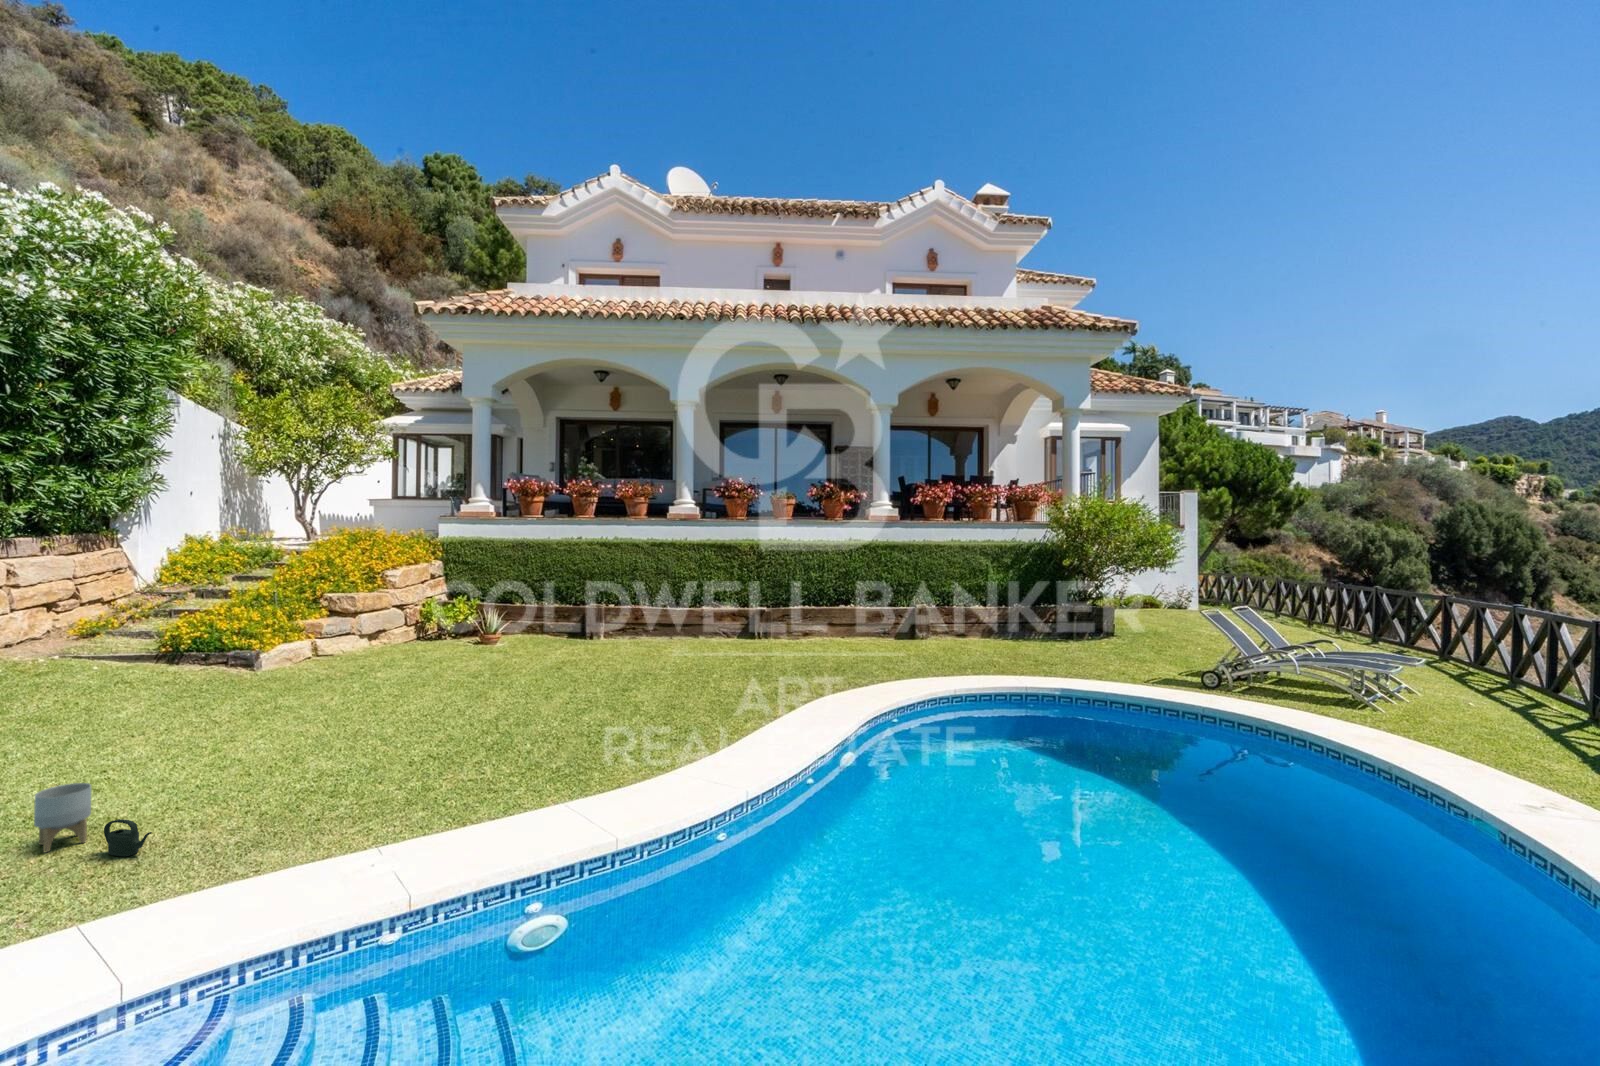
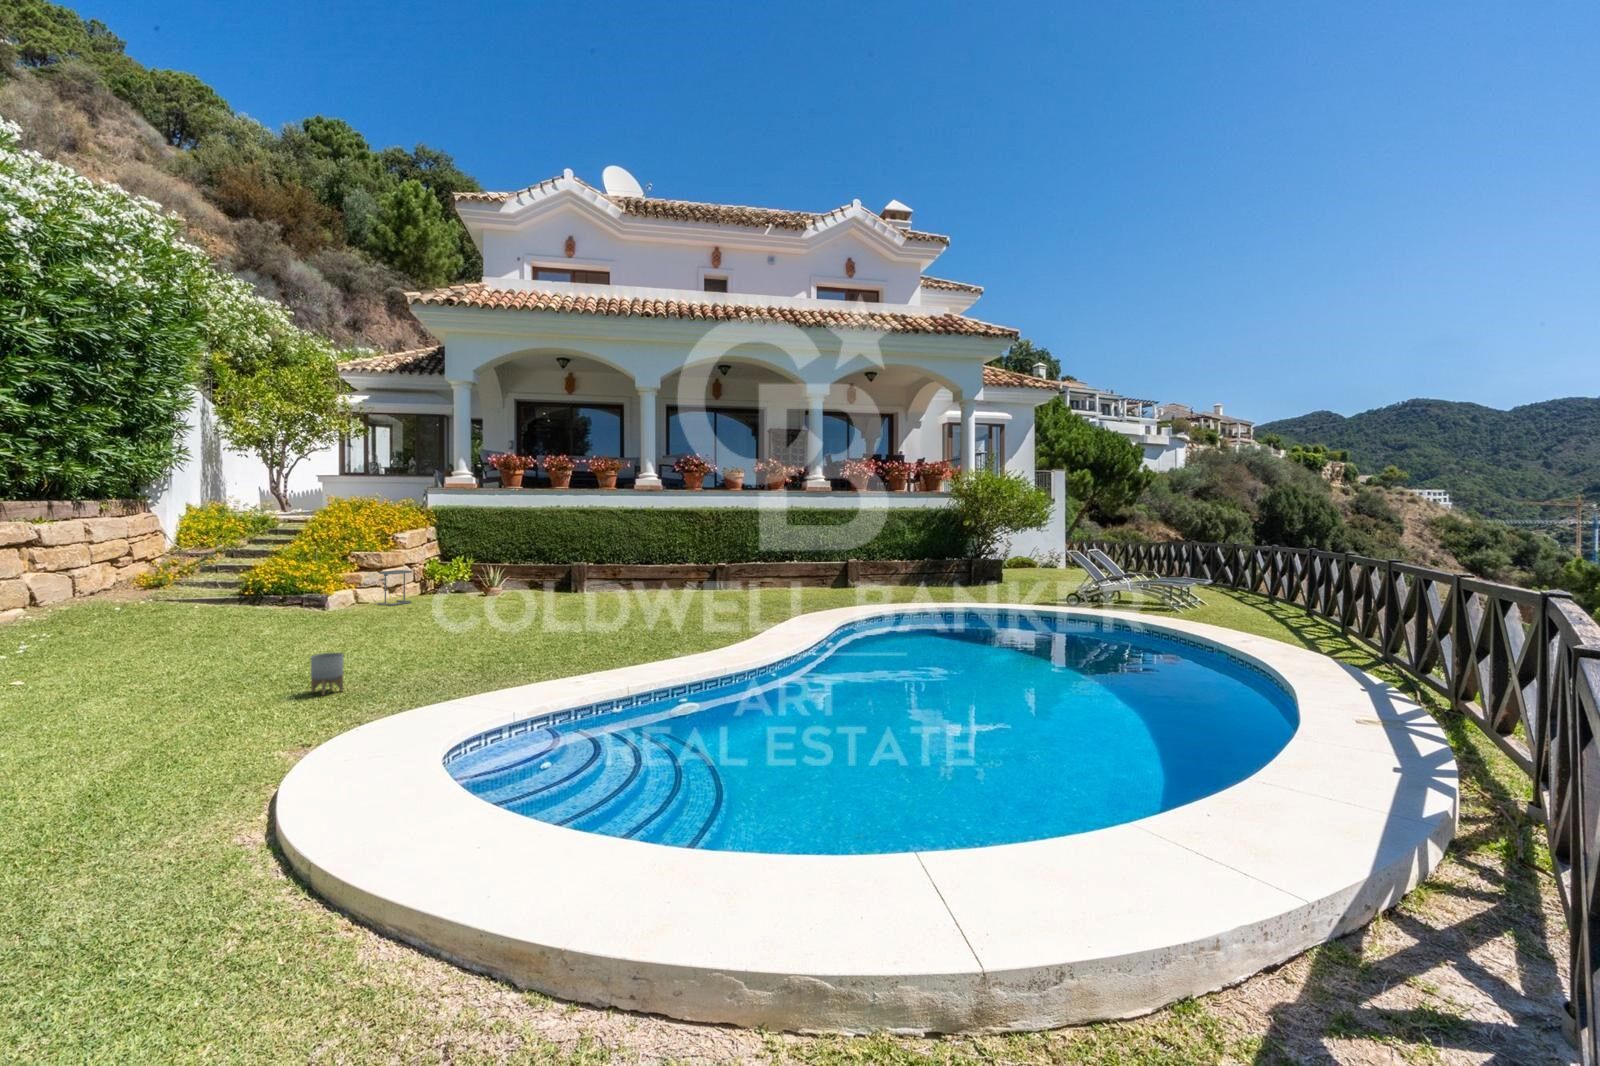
side table: none [351,614,392,657] -> present [377,570,412,606]
watering can: present [104,819,152,857] -> none [364,671,403,695]

